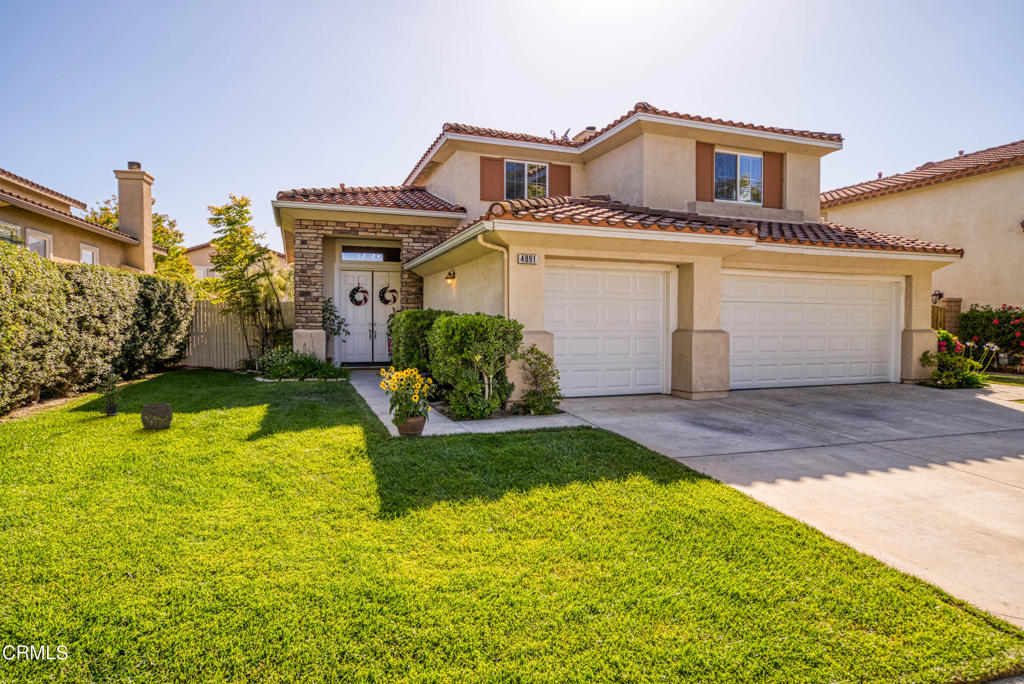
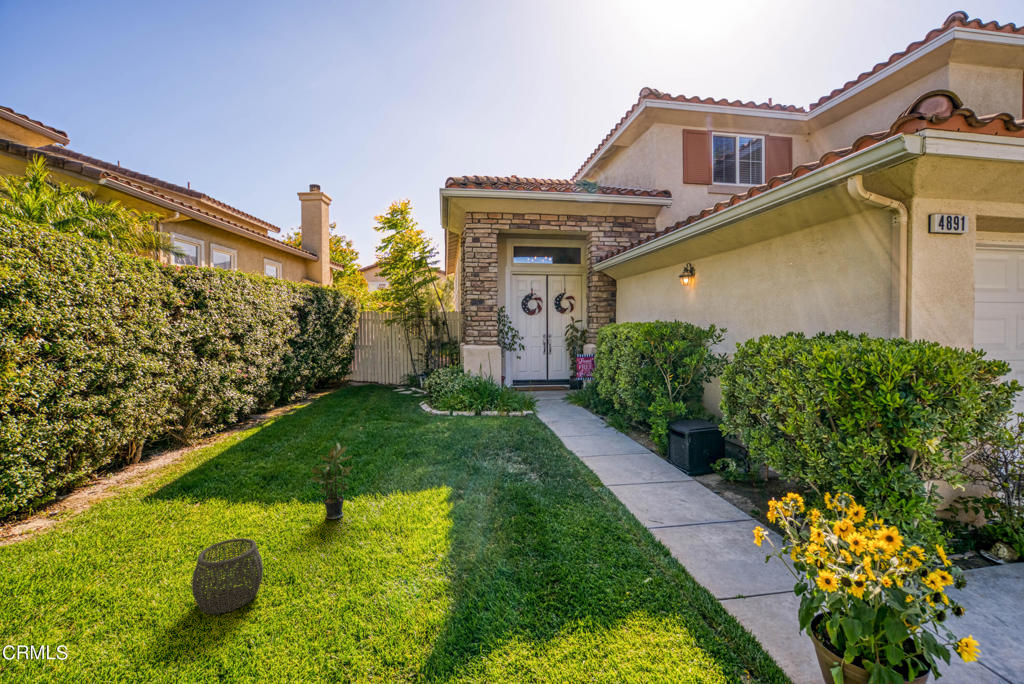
potted plant: present [96,374,124,416] -> present [311,443,353,519]

